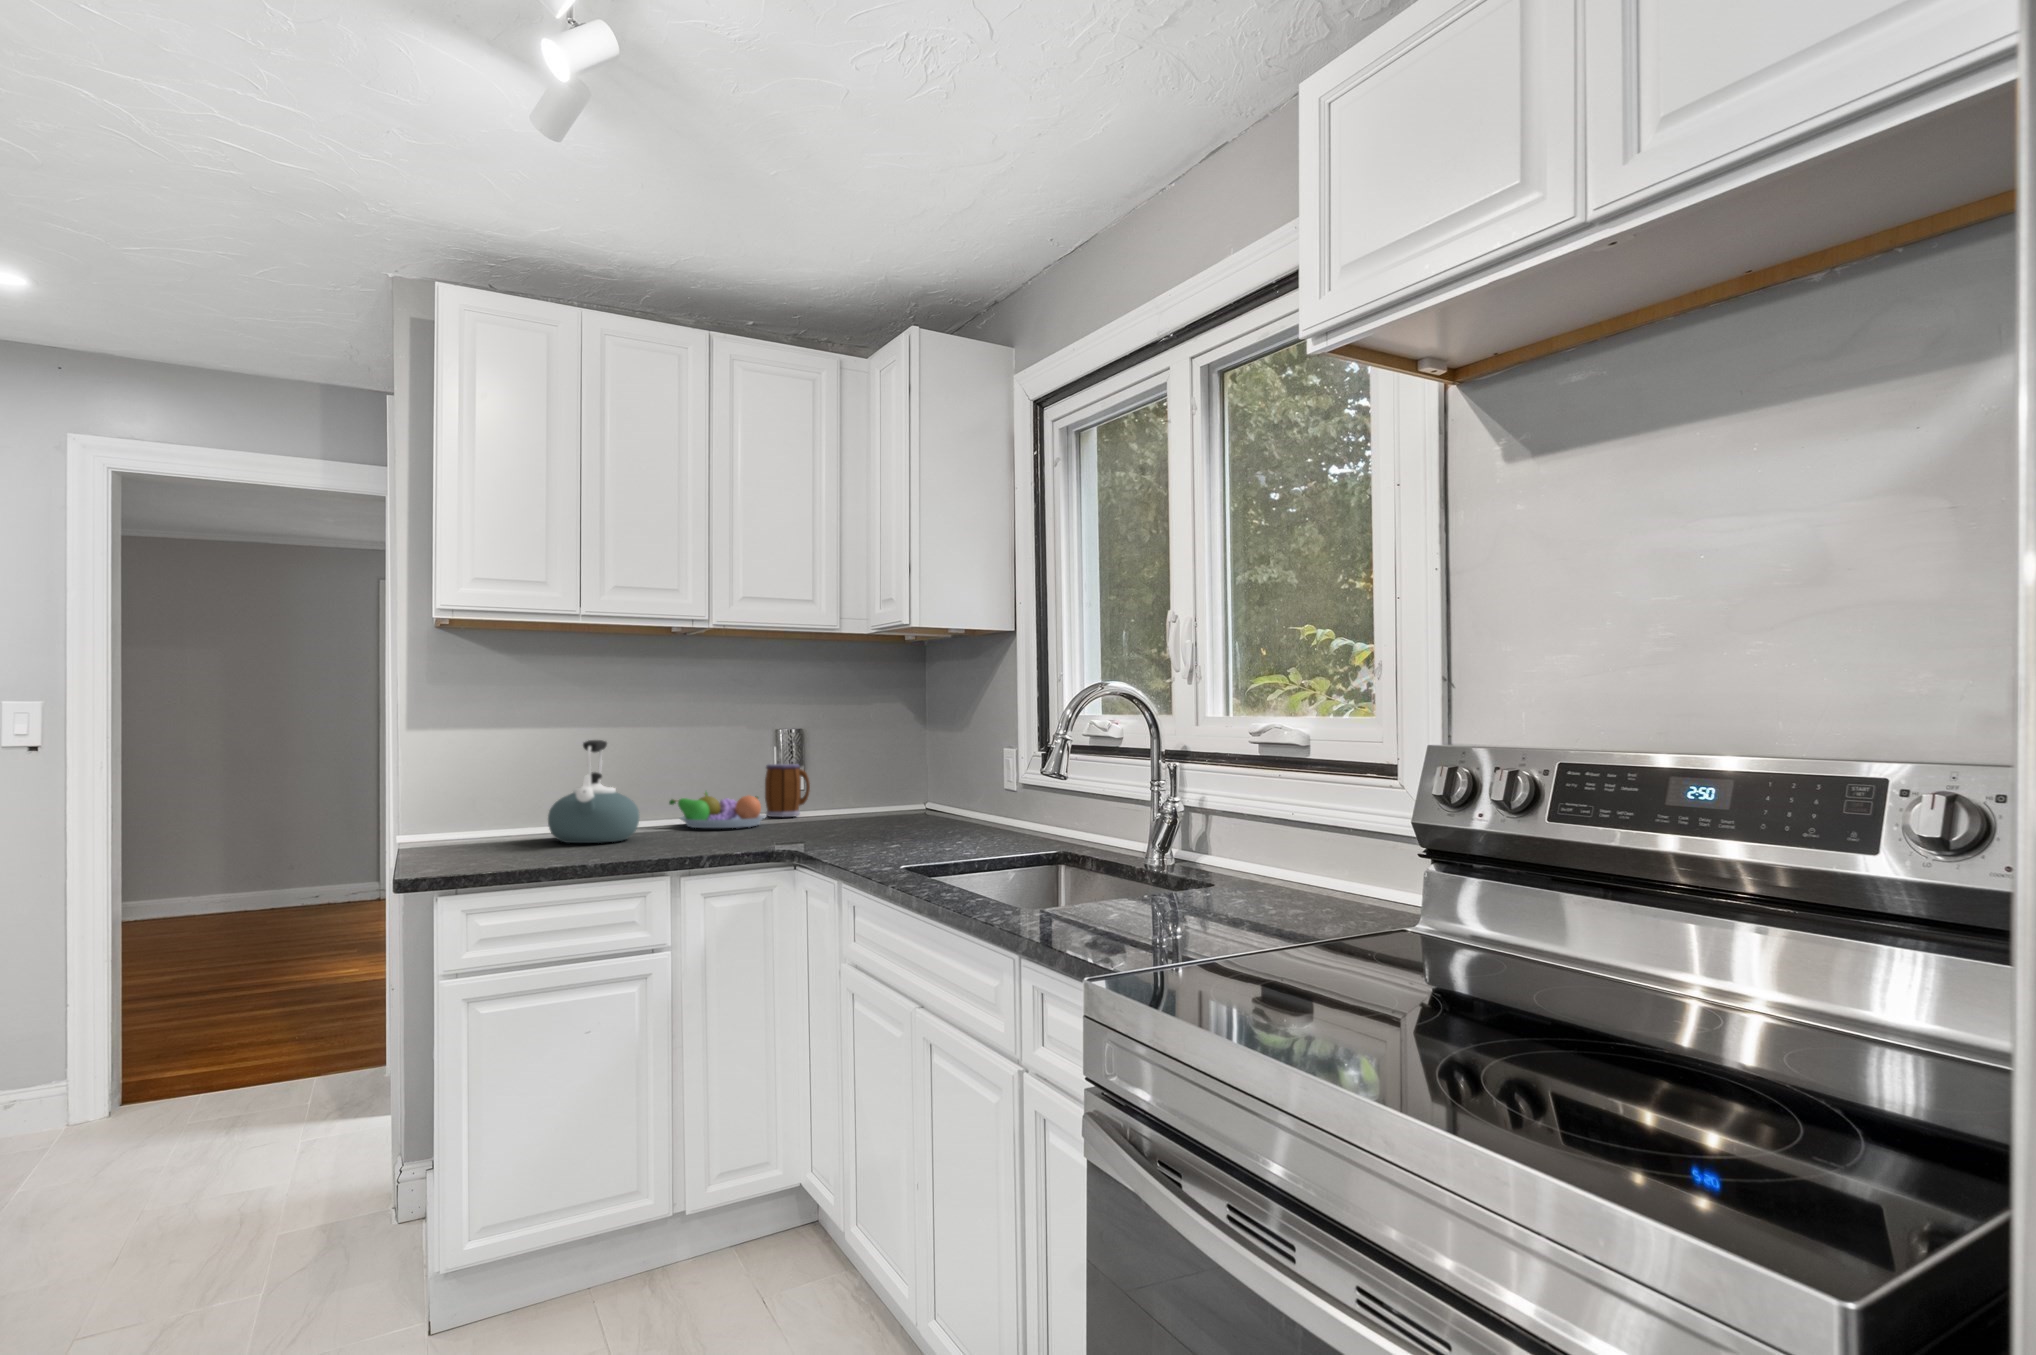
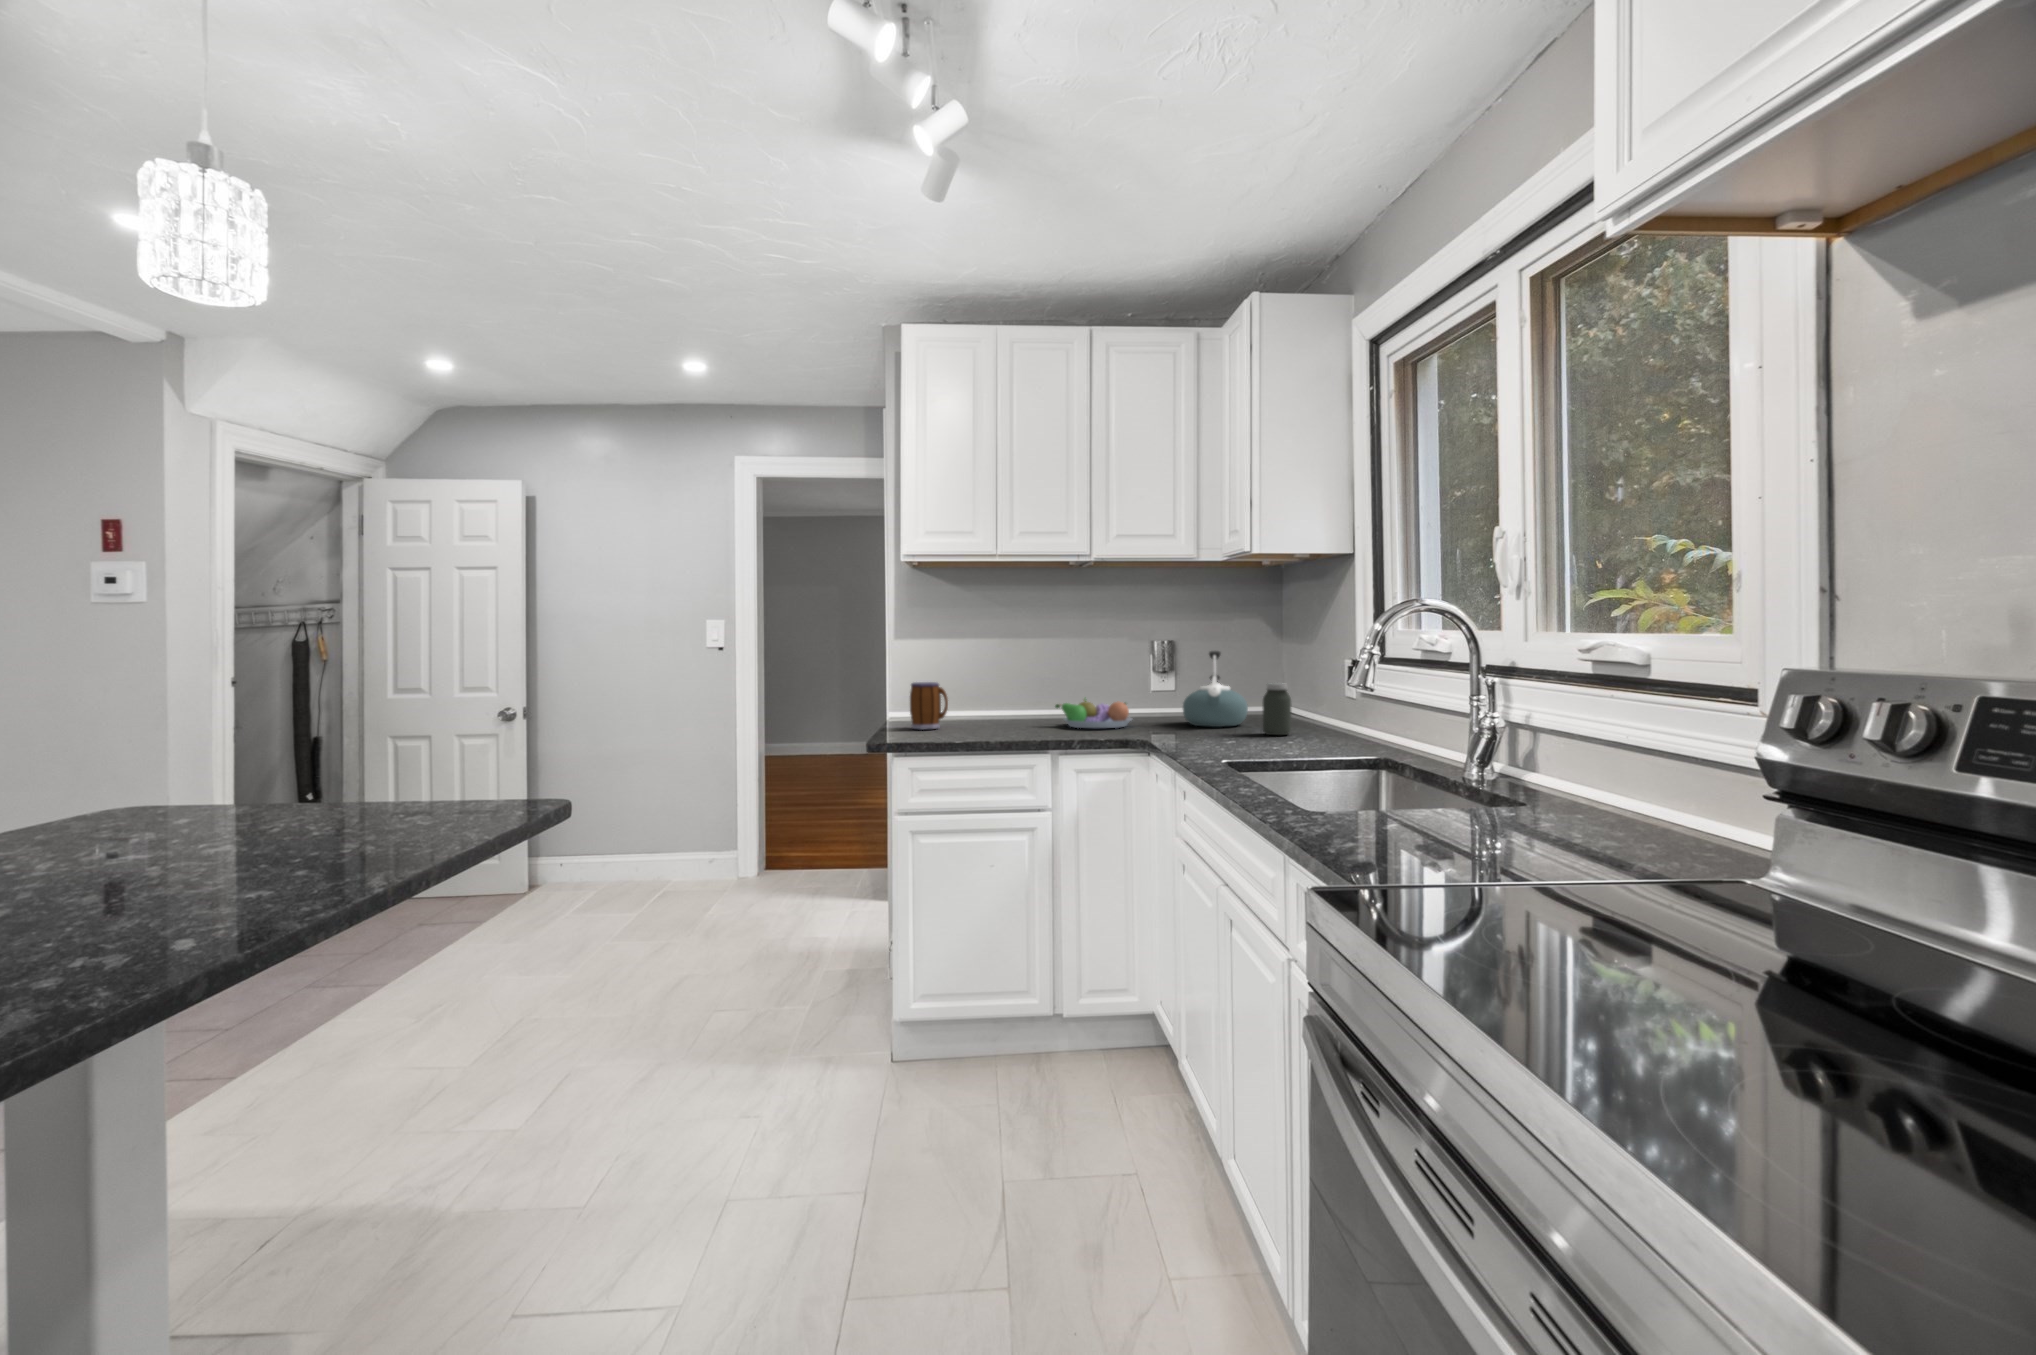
kettle: present [548,740,639,843] -> present [1183,651,1248,727]
mug: present [765,764,810,817] -> present [910,682,948,729]
jar: none [922,771,953,830] -> present [1263,683,1291,735]

